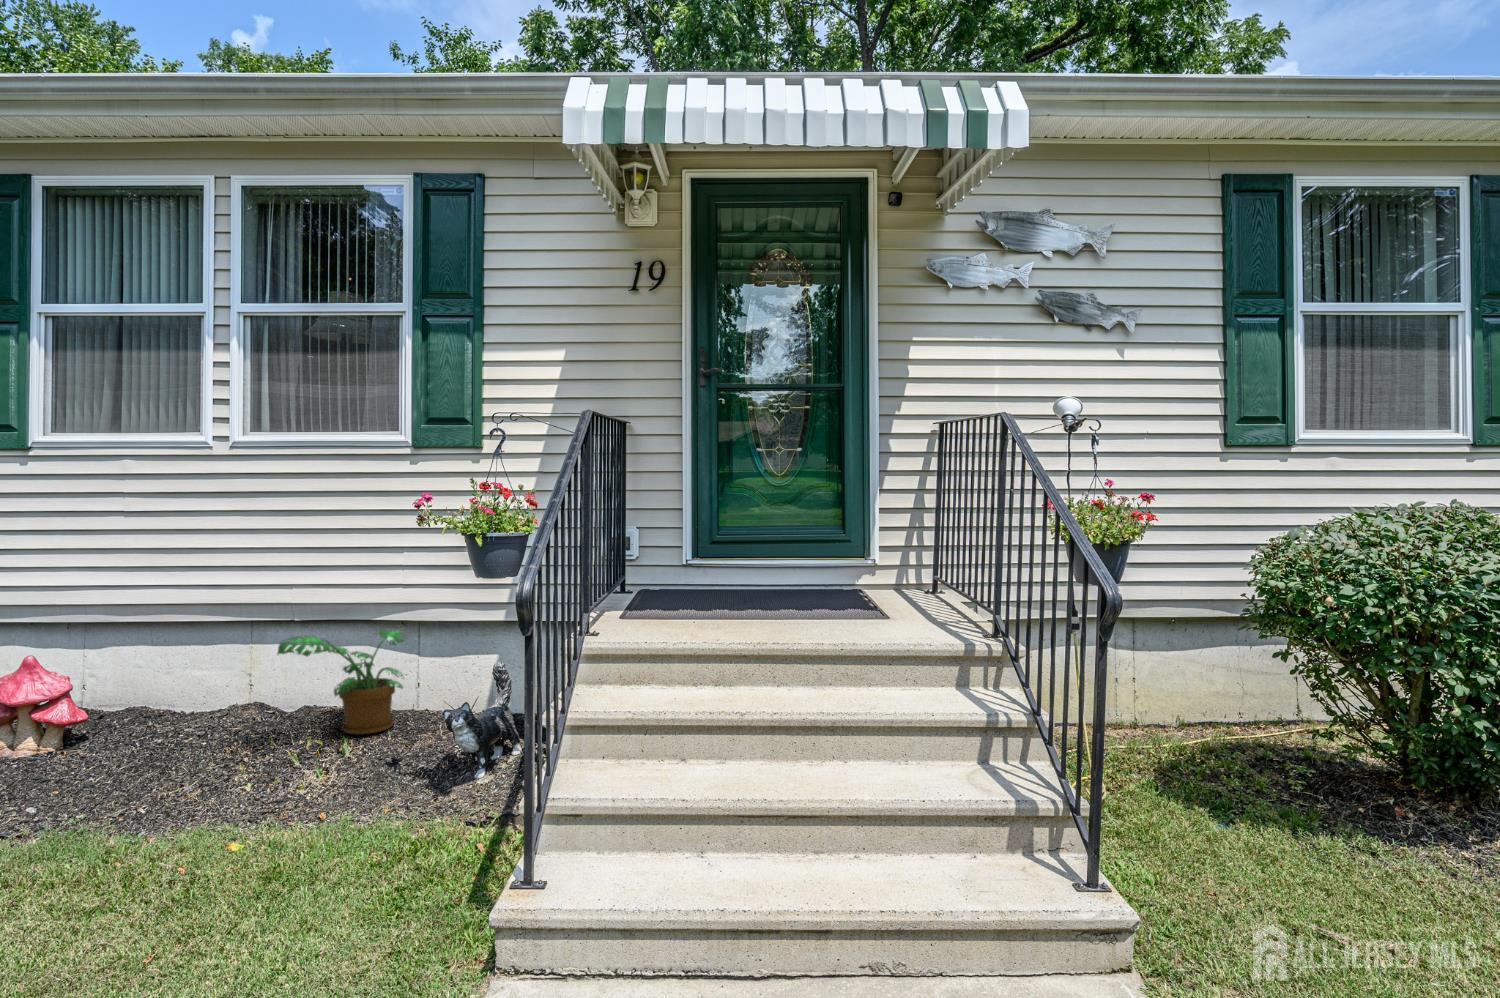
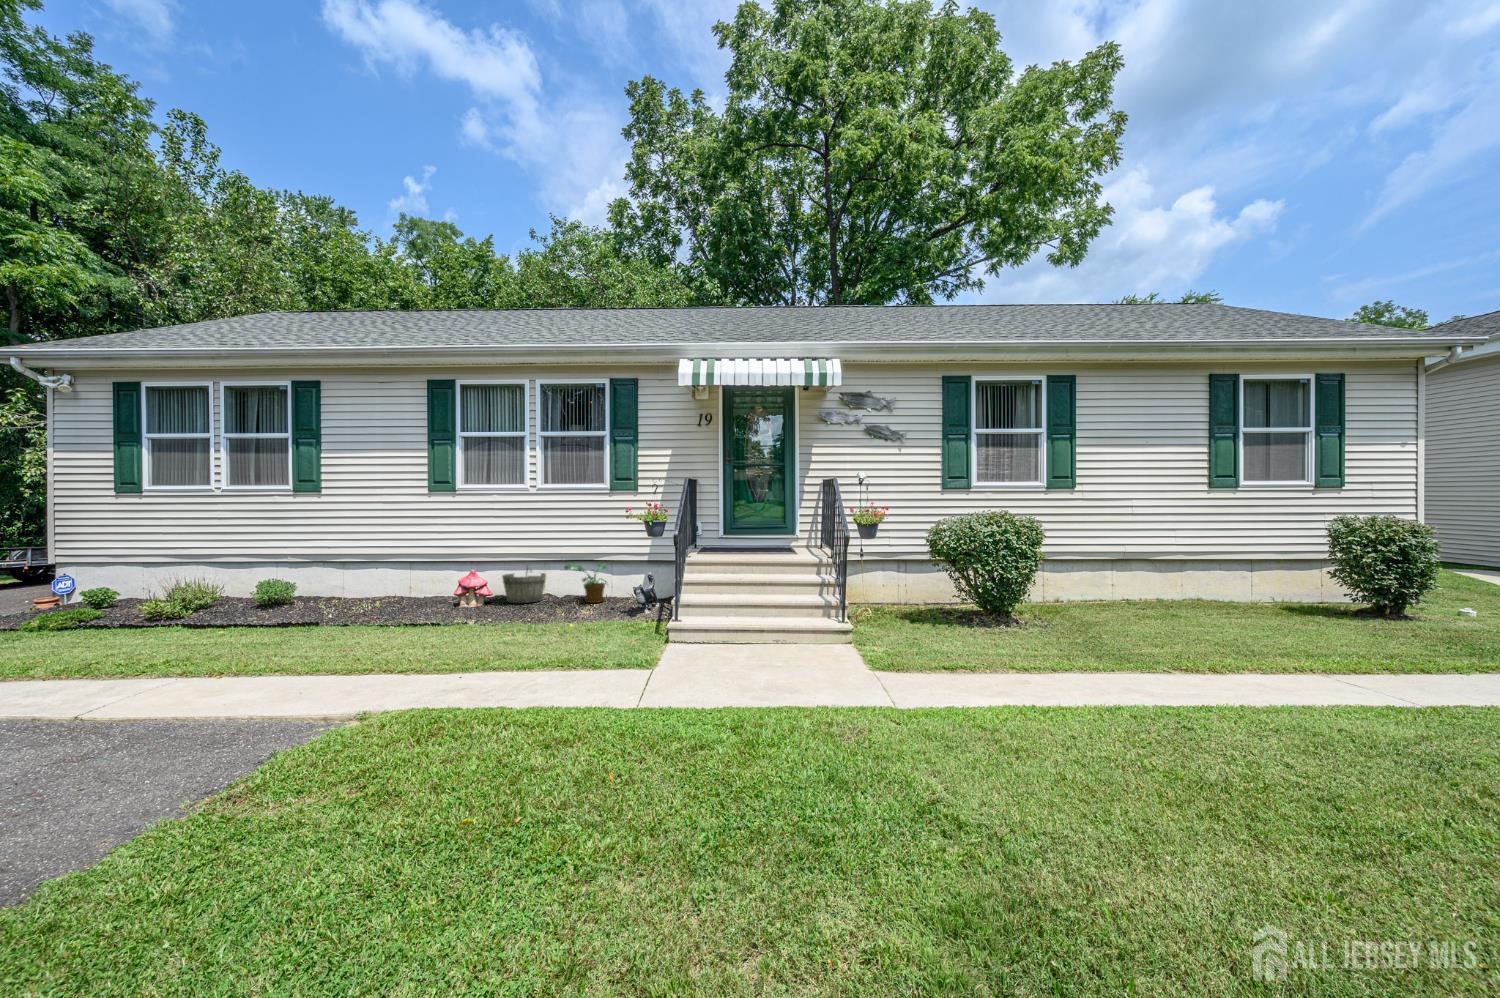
wooden bucket: none [124,634,250,737] -> present [502,568,546,603]

